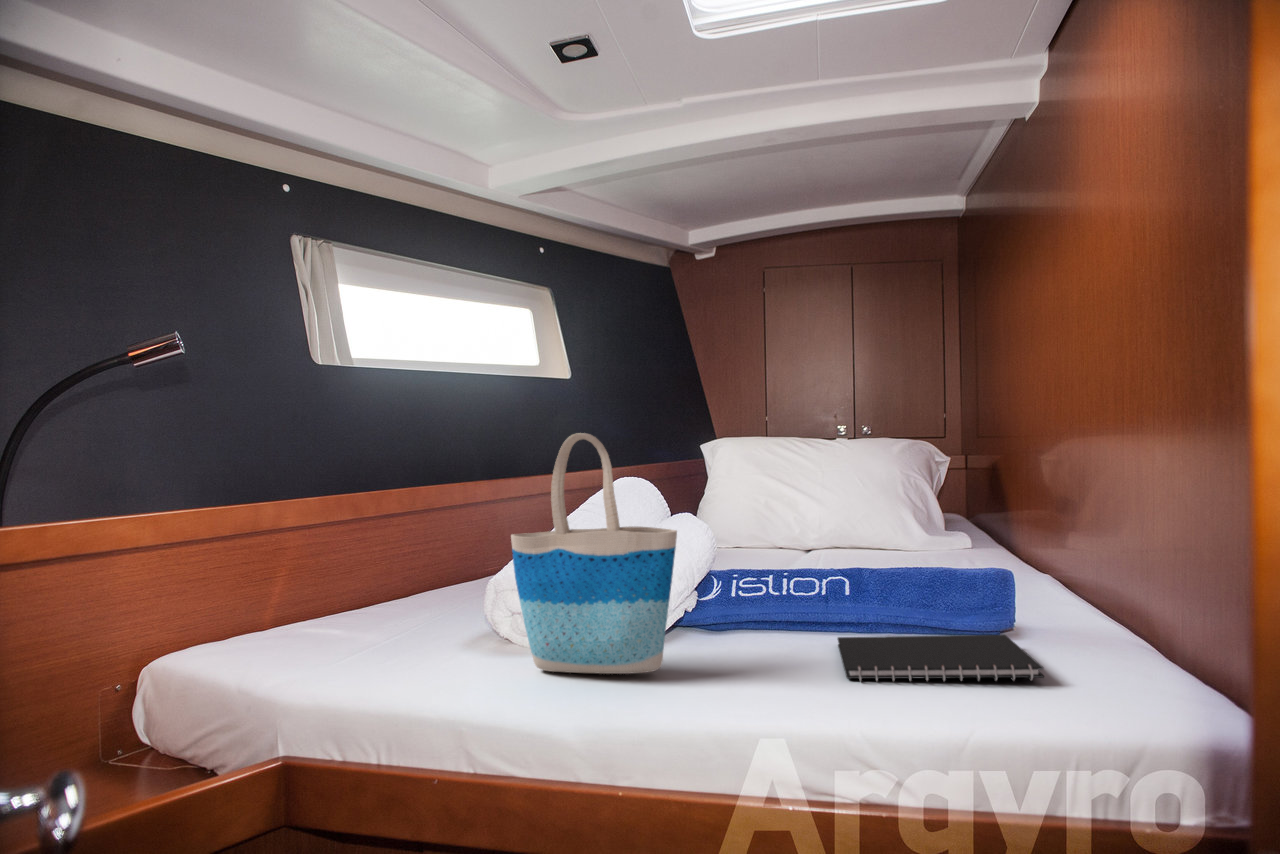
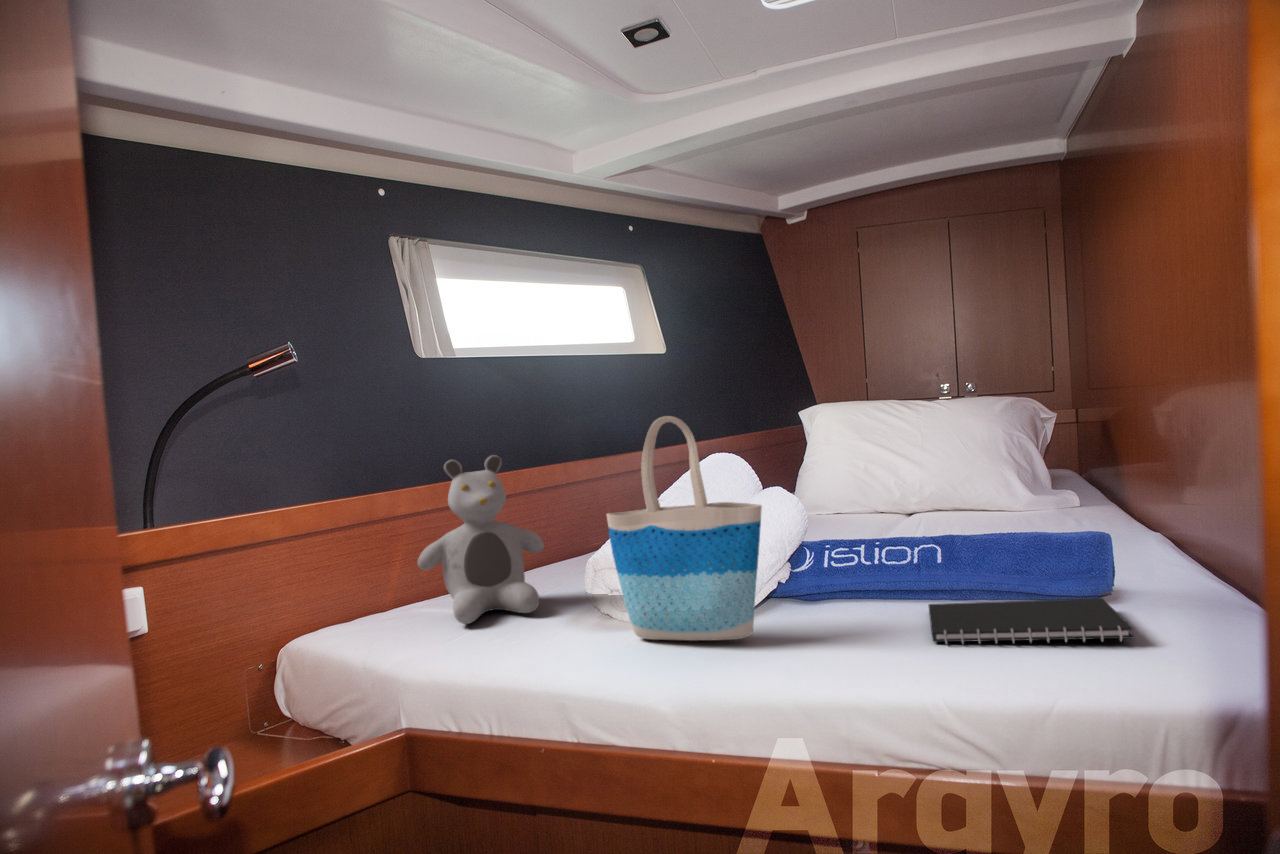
teddy bear: none [297,468,440,651] -> present [418,455,544,624]

